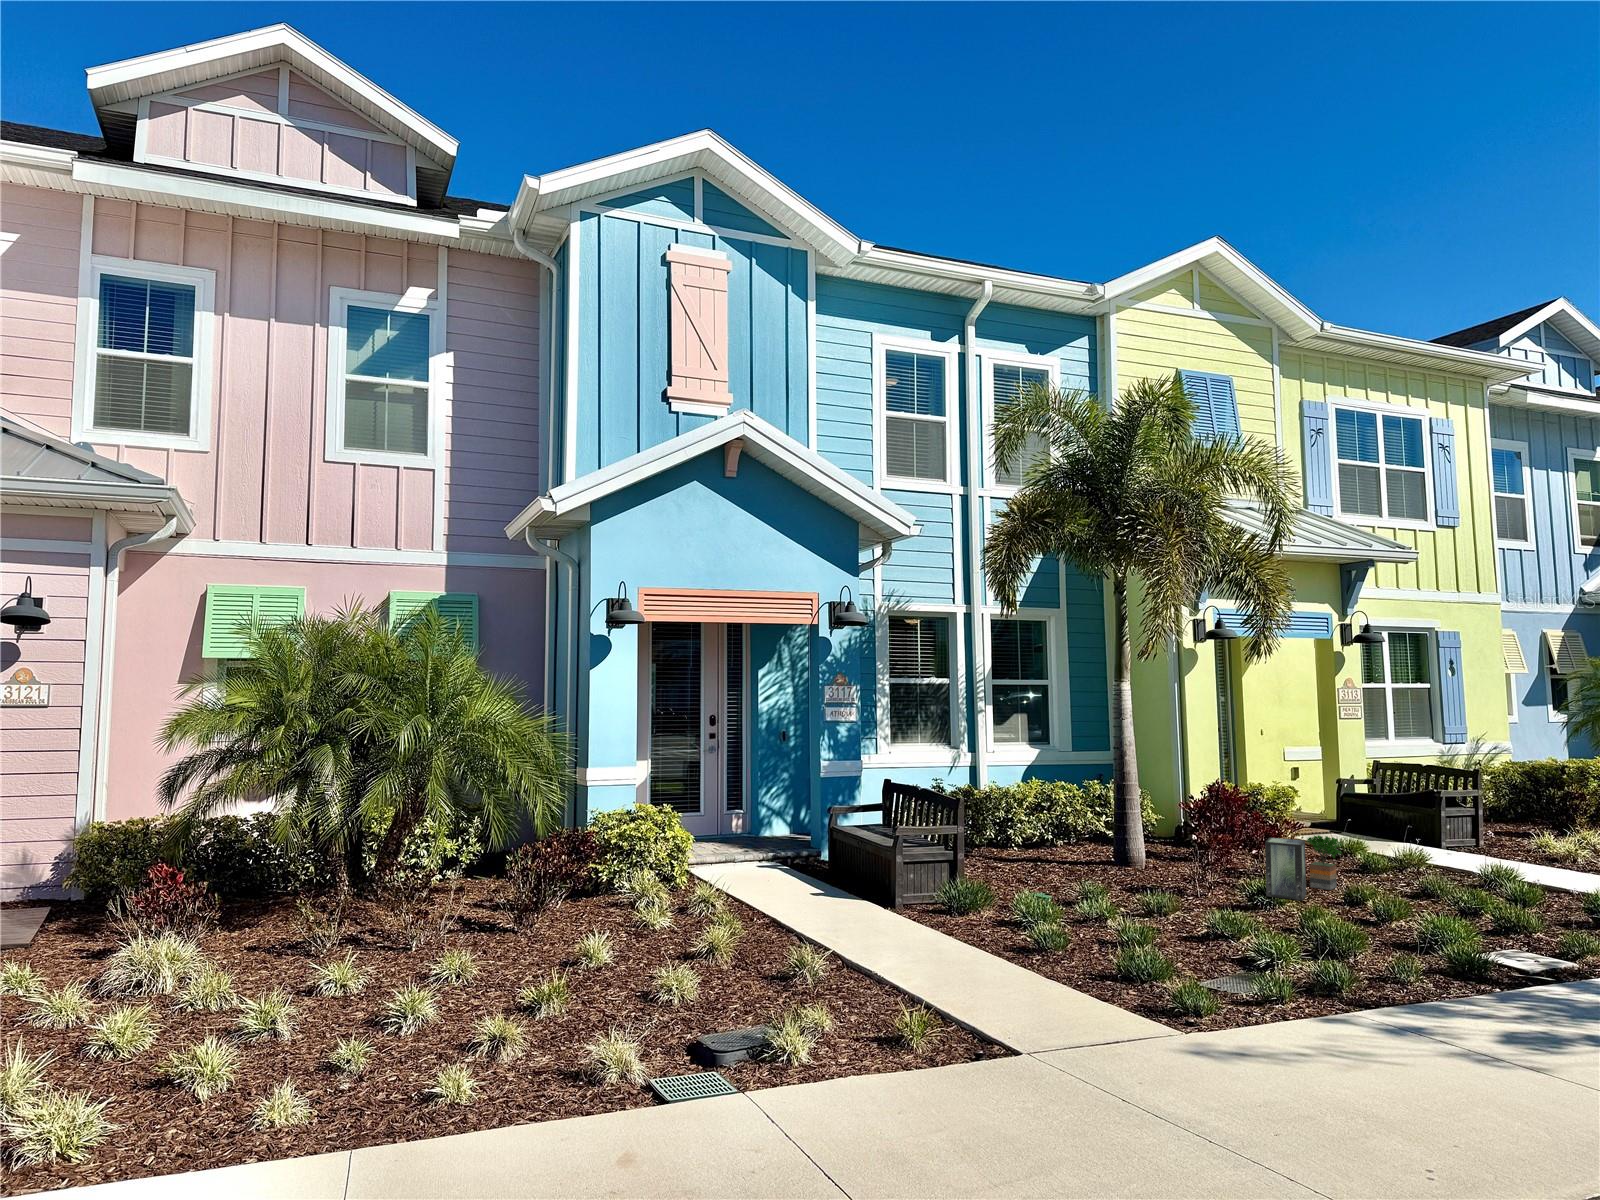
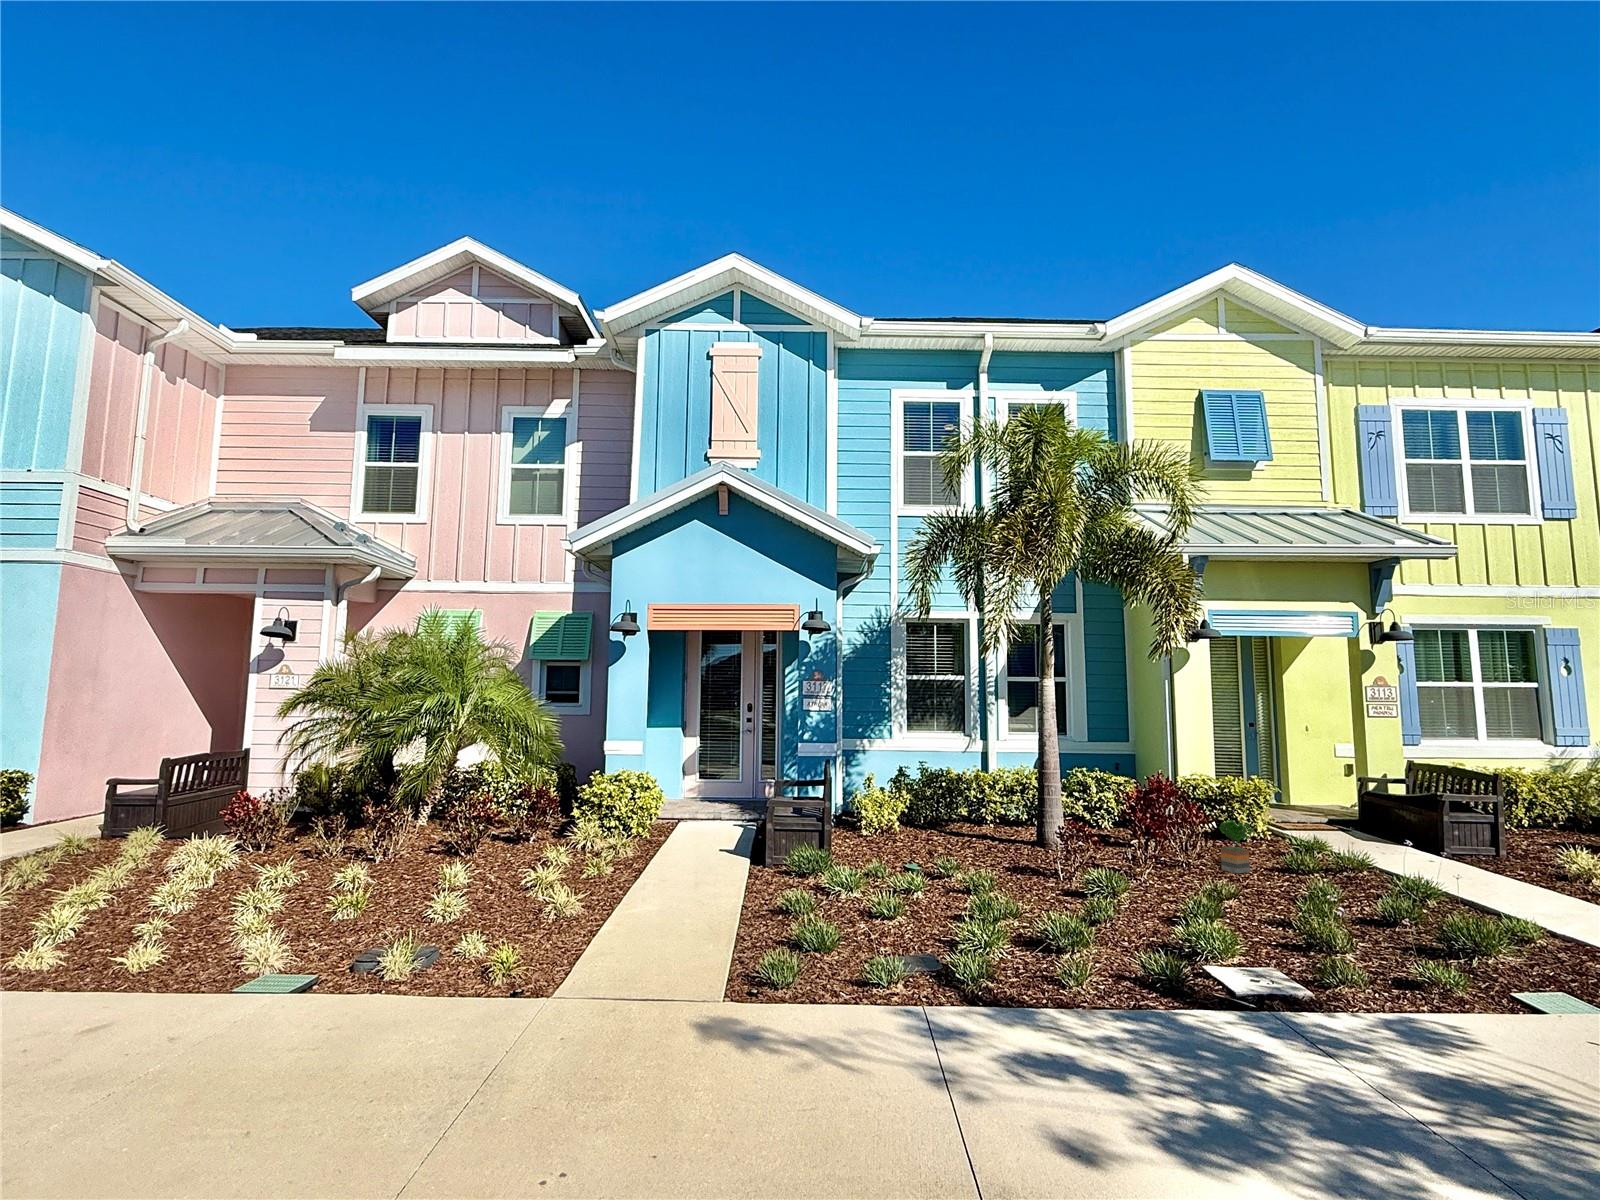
storage box: present [1265,837,1306,900] -> none [1156,819,1203,879]

